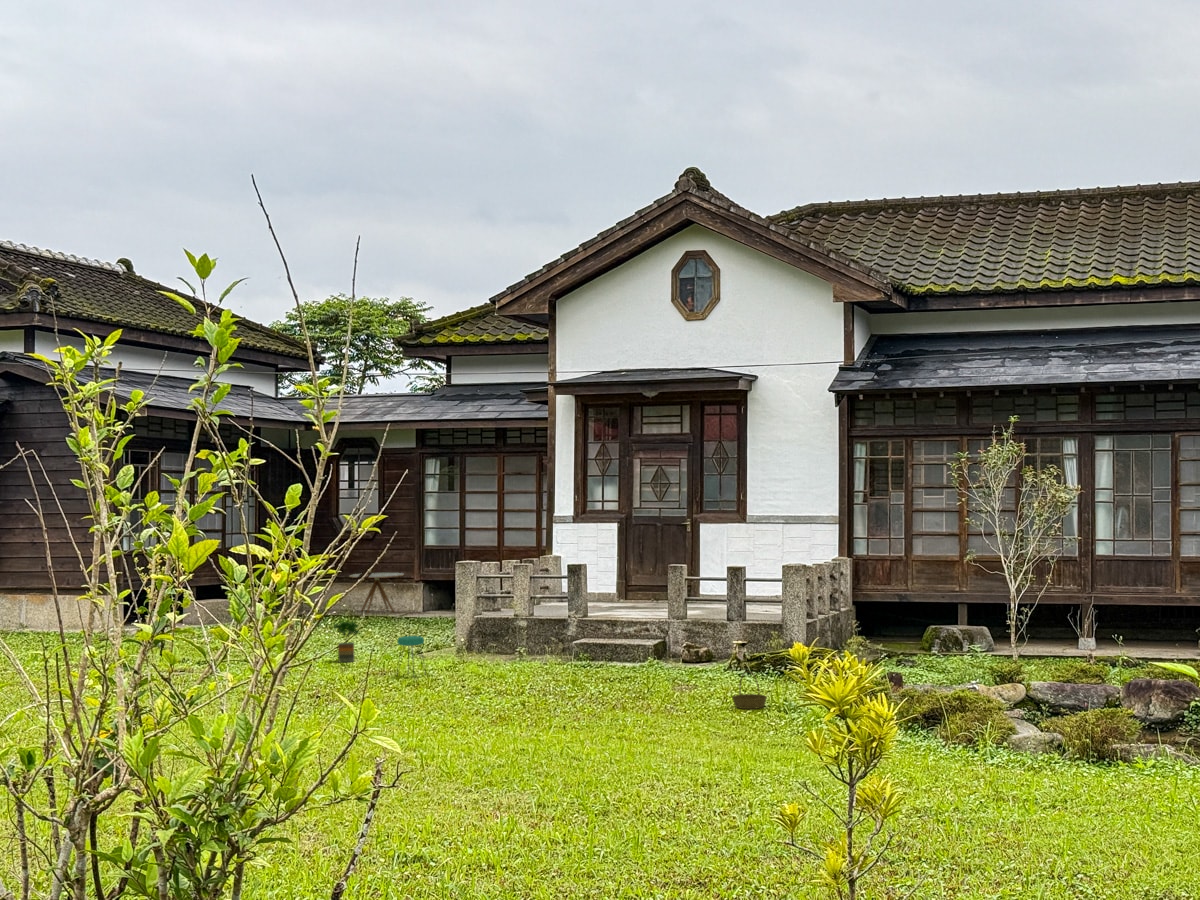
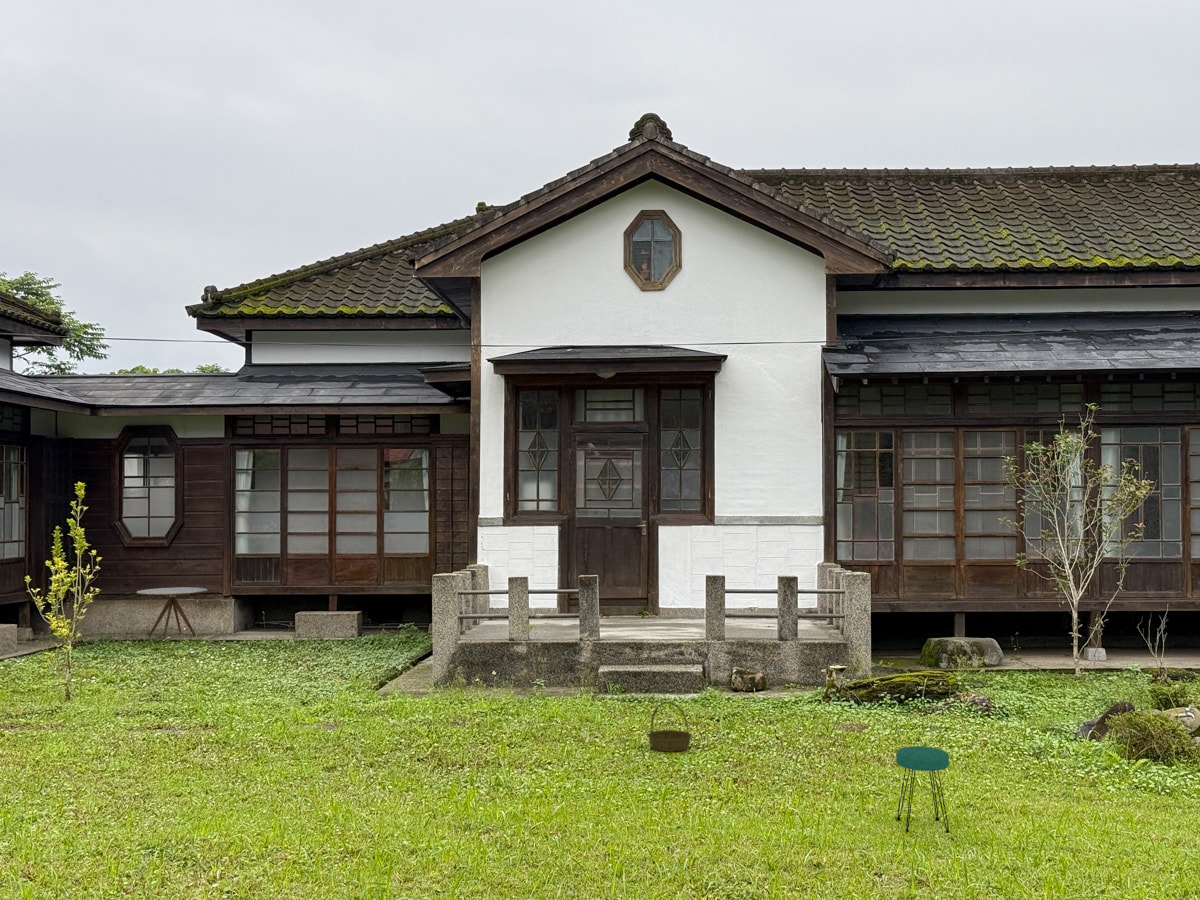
potted tree: present [334,621,359,662] -> none [280,663,323,724]
stool: present [397,636,426,674] -> present [896,746,949,832]
basket: present [732,671,767,709] -> present [648,702,692,752]

